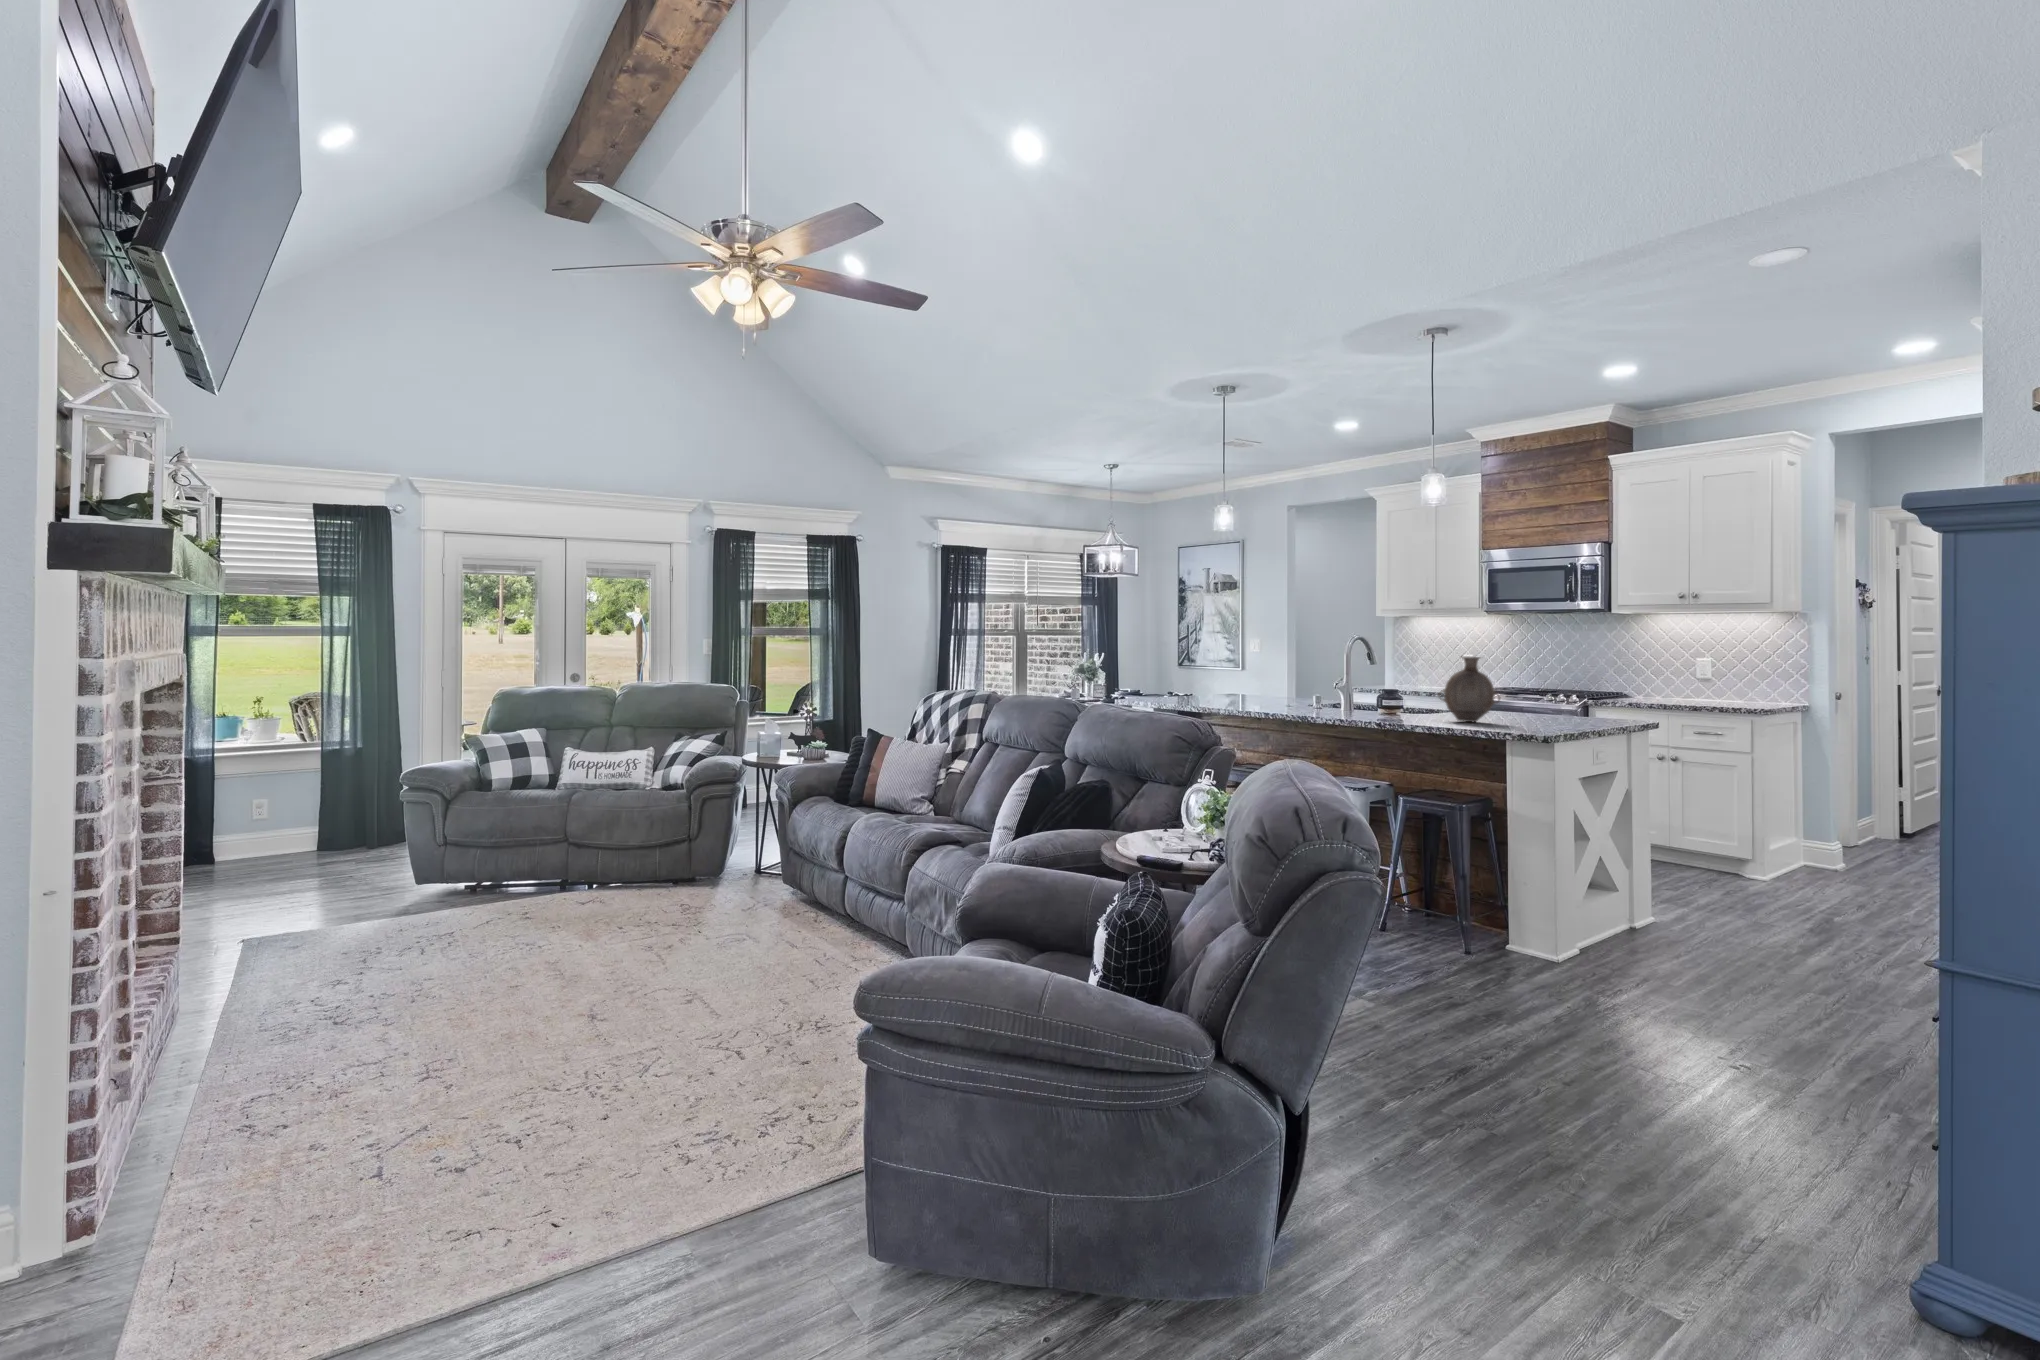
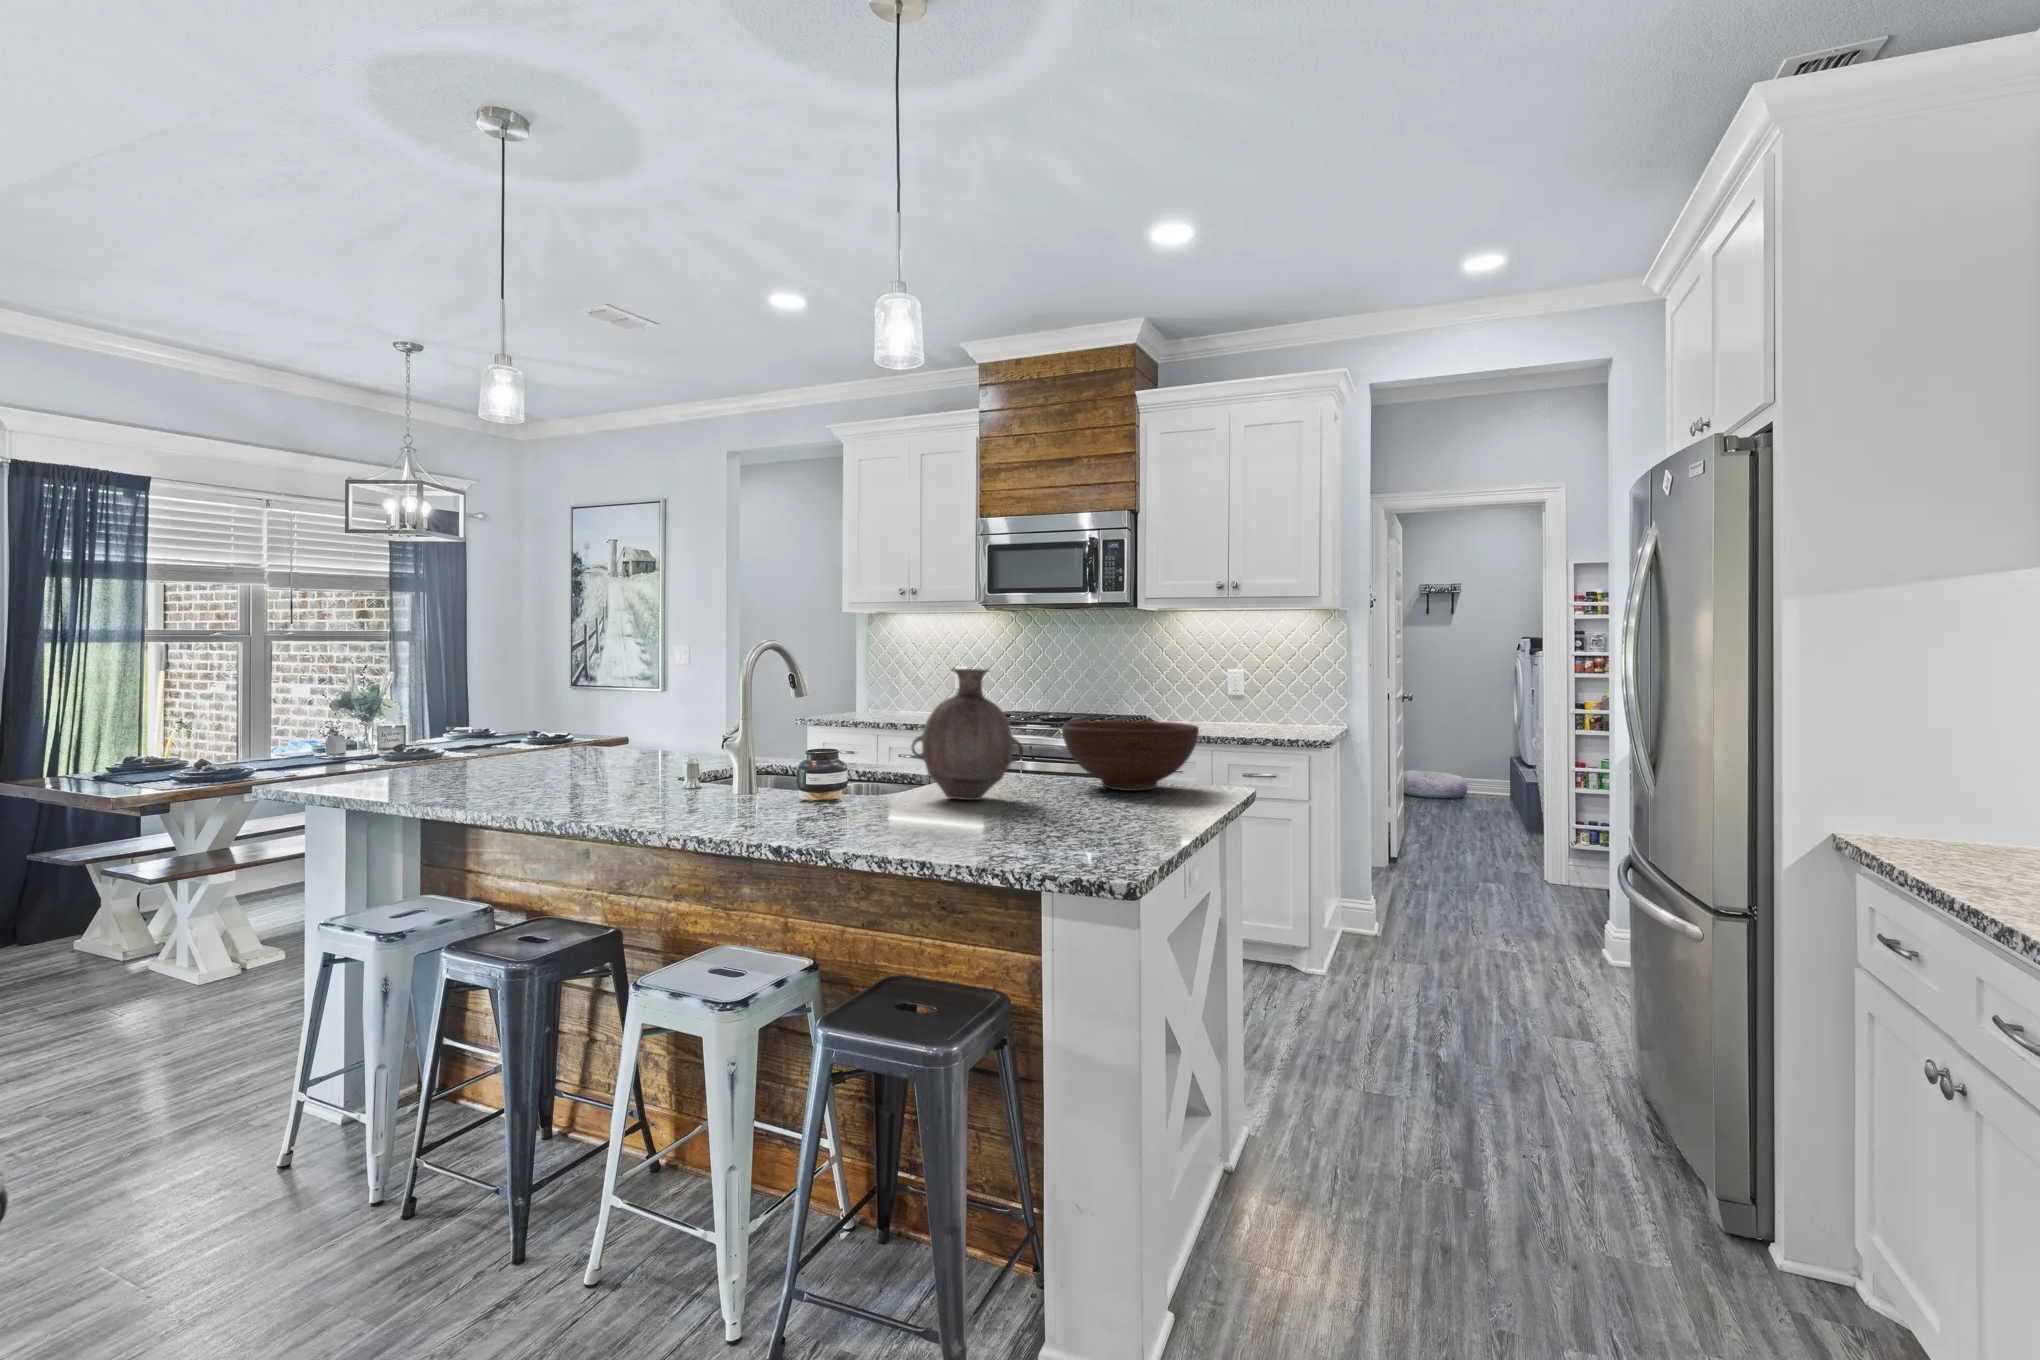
fruit bowl: none [1527,687,1614,724] -> present [1062,721,1199,791]

